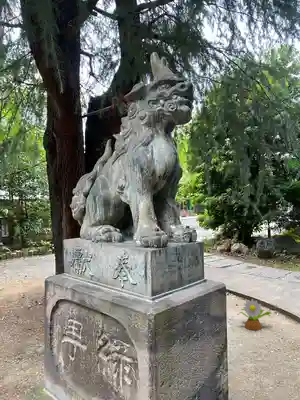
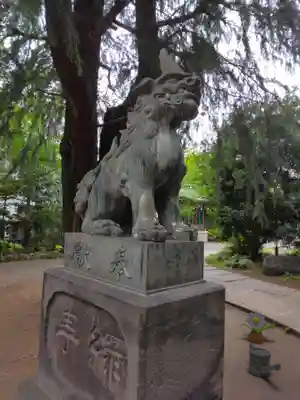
watering can: none [248,332,280,364] -> present [248,344,281,377]

